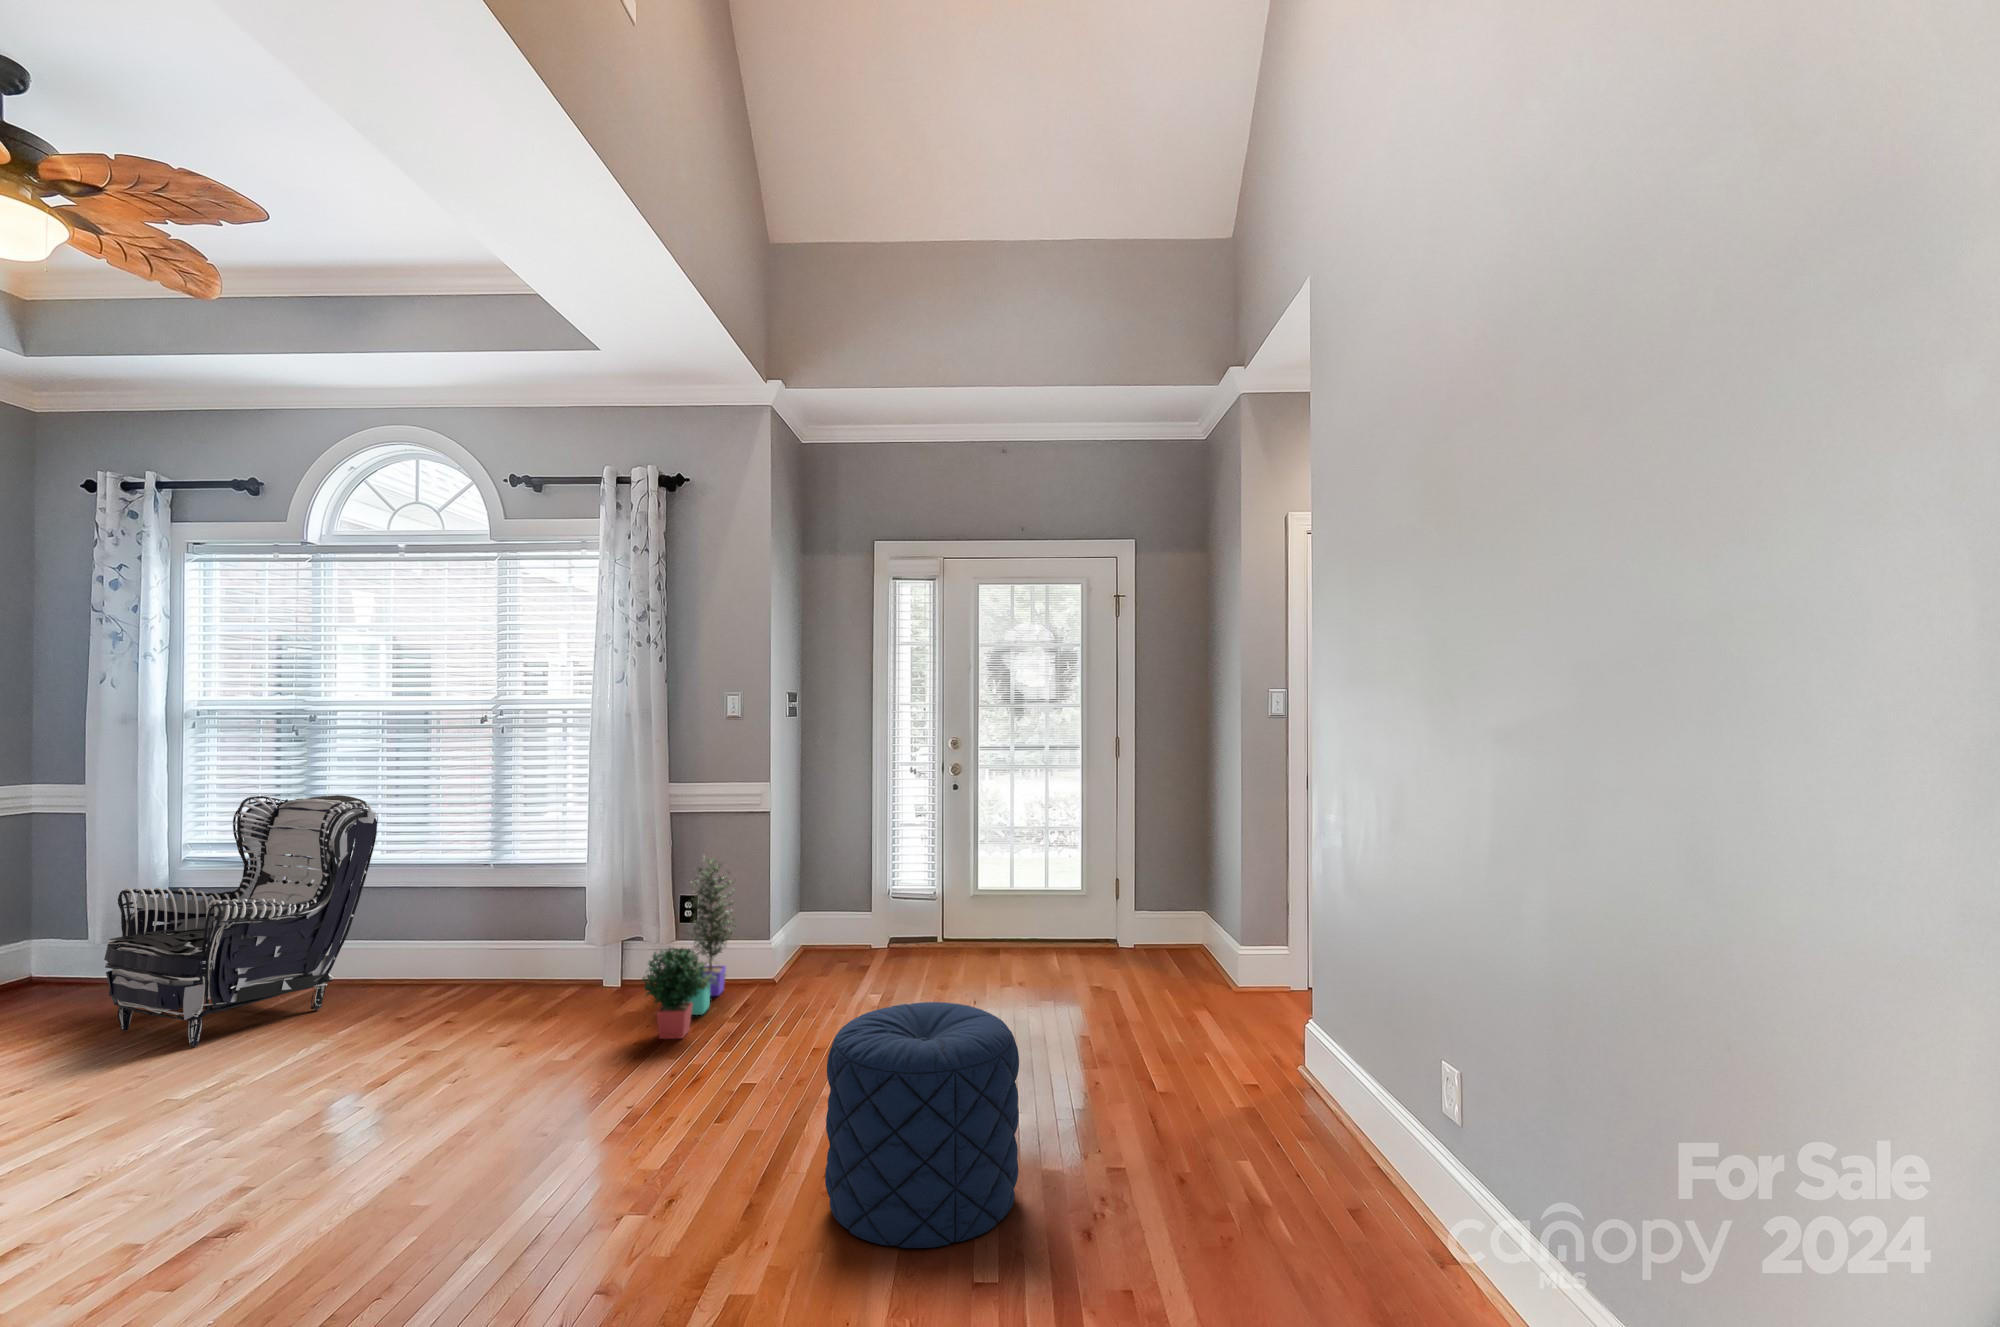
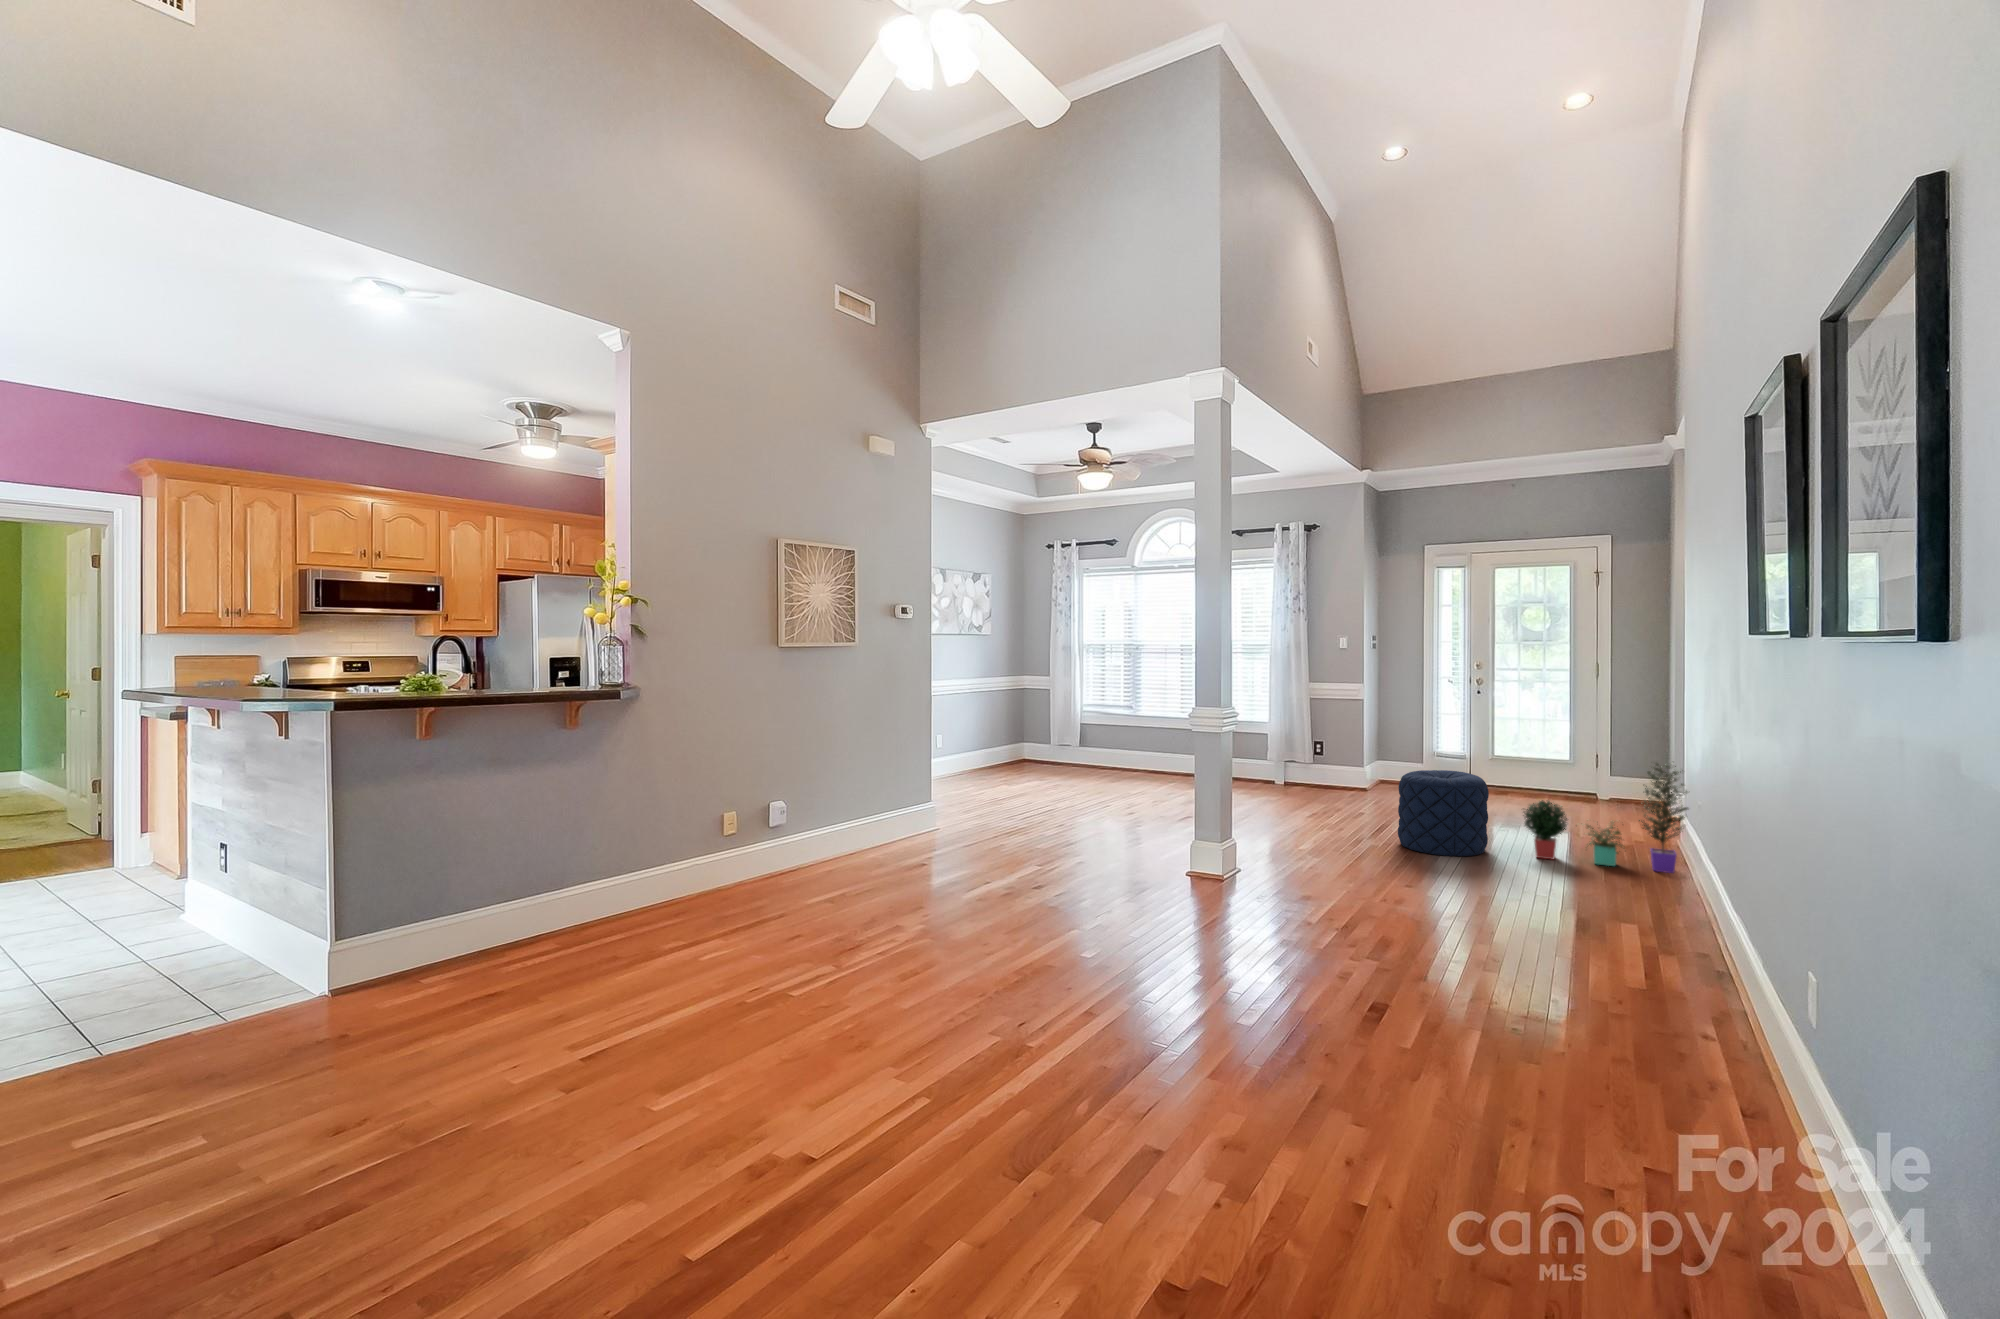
armchair: present [104,795,378,1047] -> none [1077,684,1172,783]
potted plant: present [642,859,735,1039] -> present [1523,763,1688,873]

